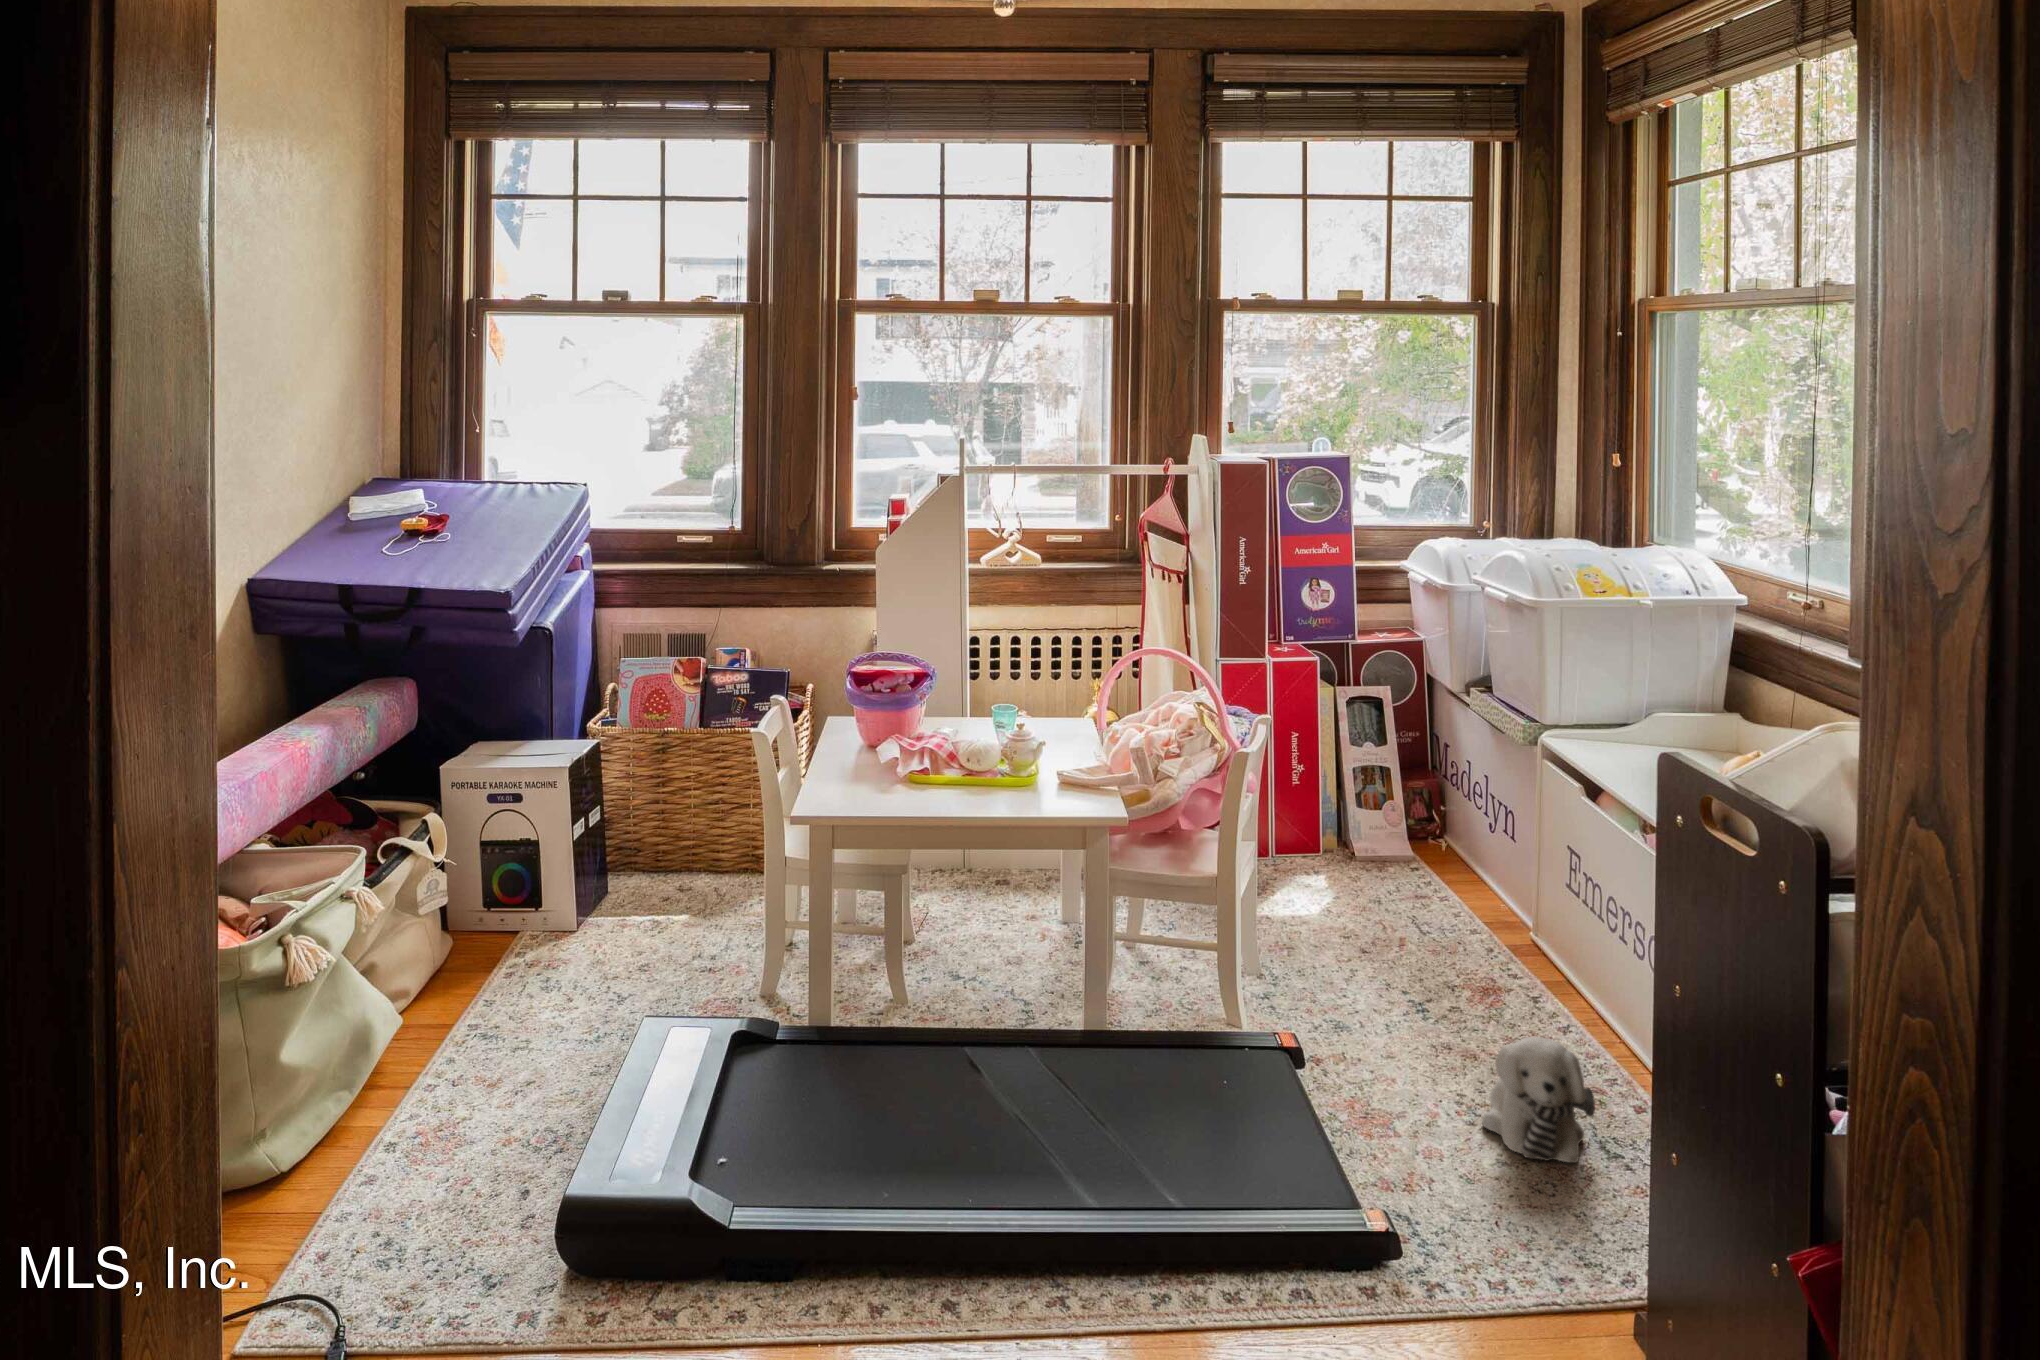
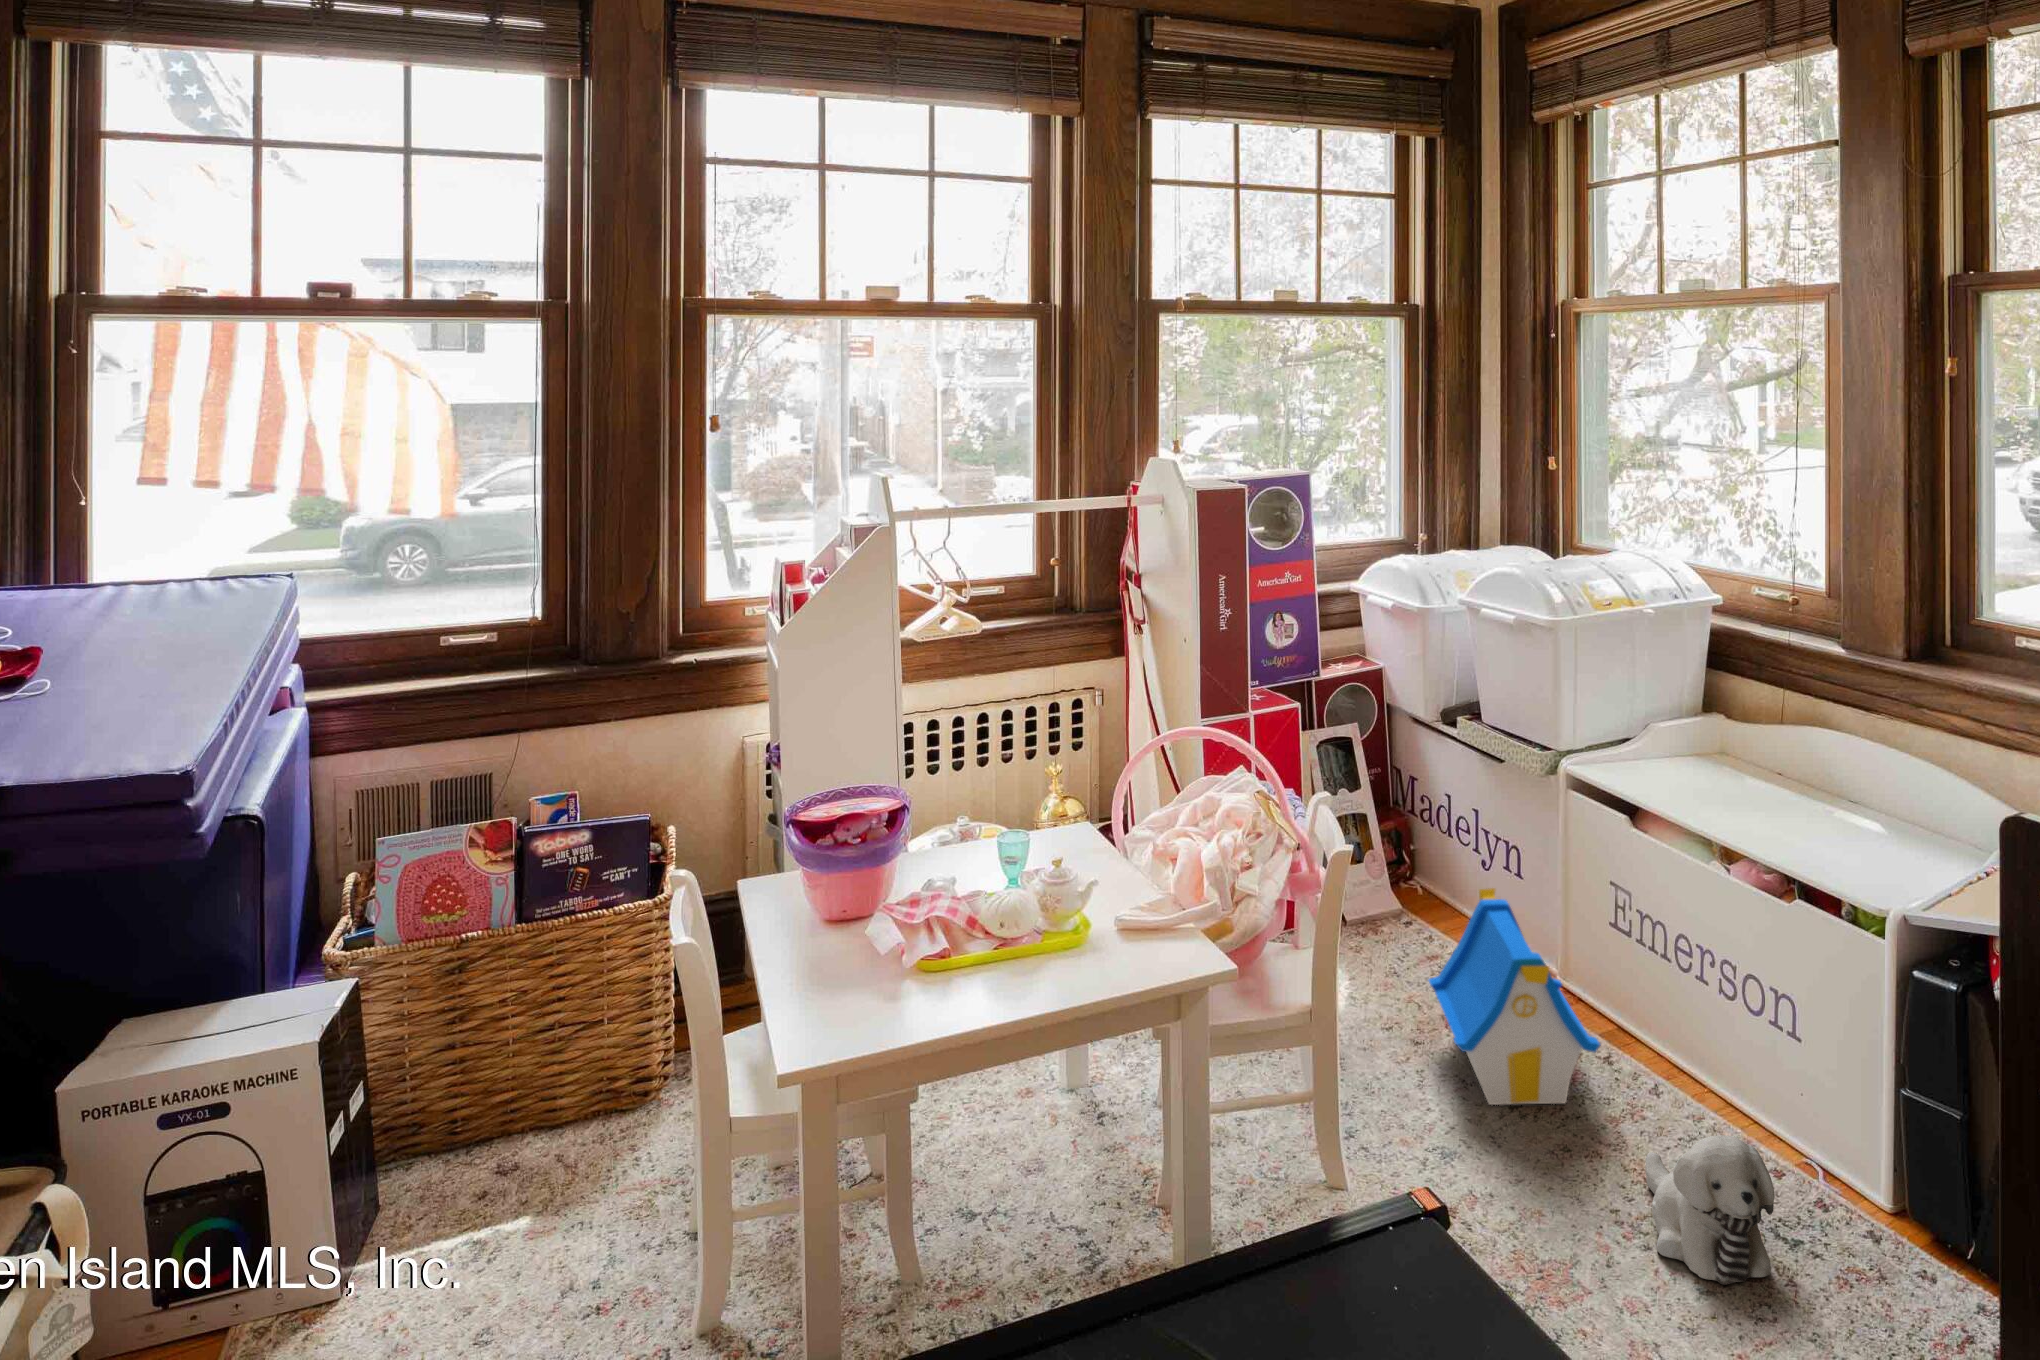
toy house: none [1370,827,1504,1014] -> present [1429,888,1601,1105]

